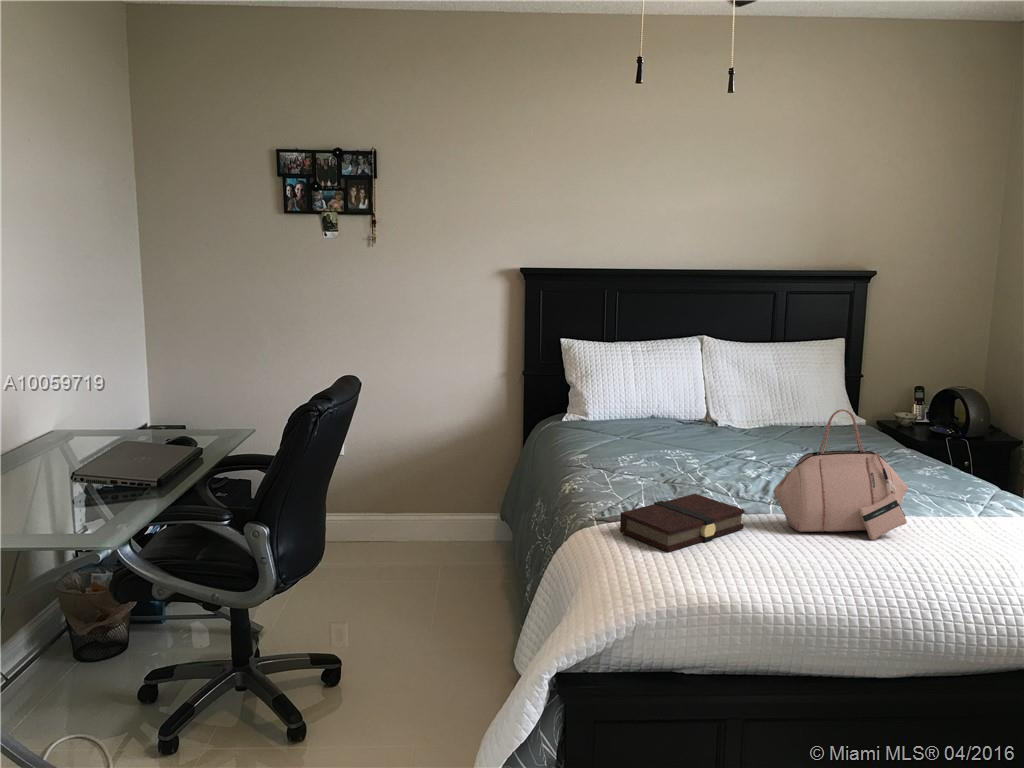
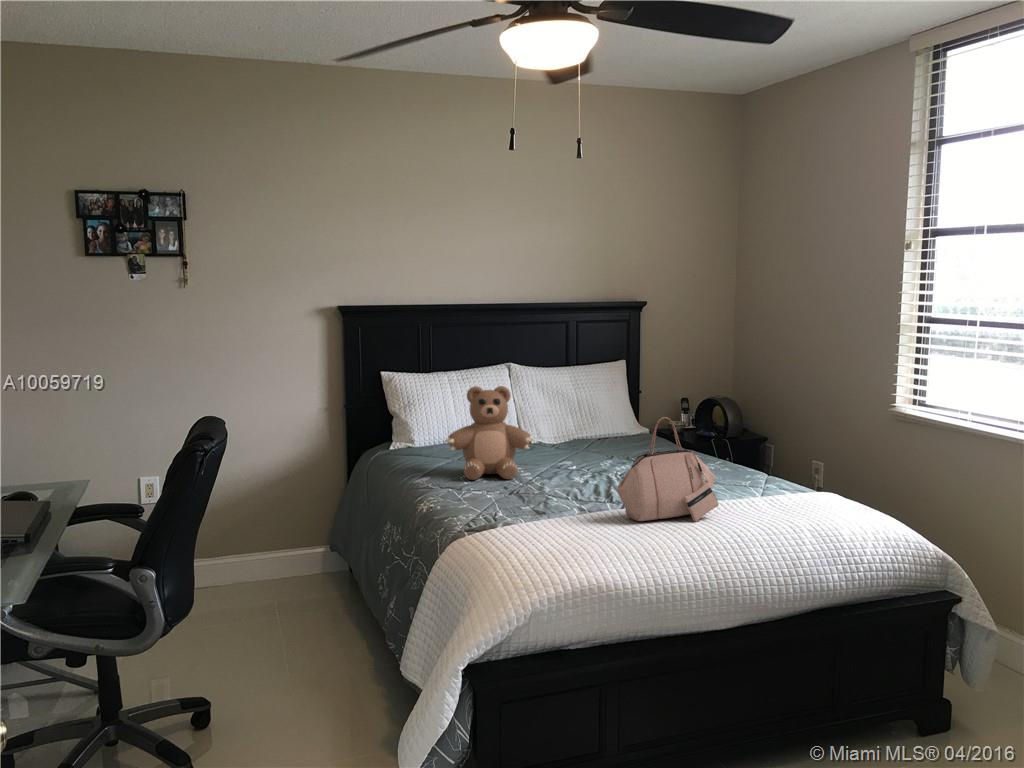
teddy bear: none [603,359,705,464] -> present [445,386,534,480]
book: present [620,494,745,552] -> none [497,499,595,548]

